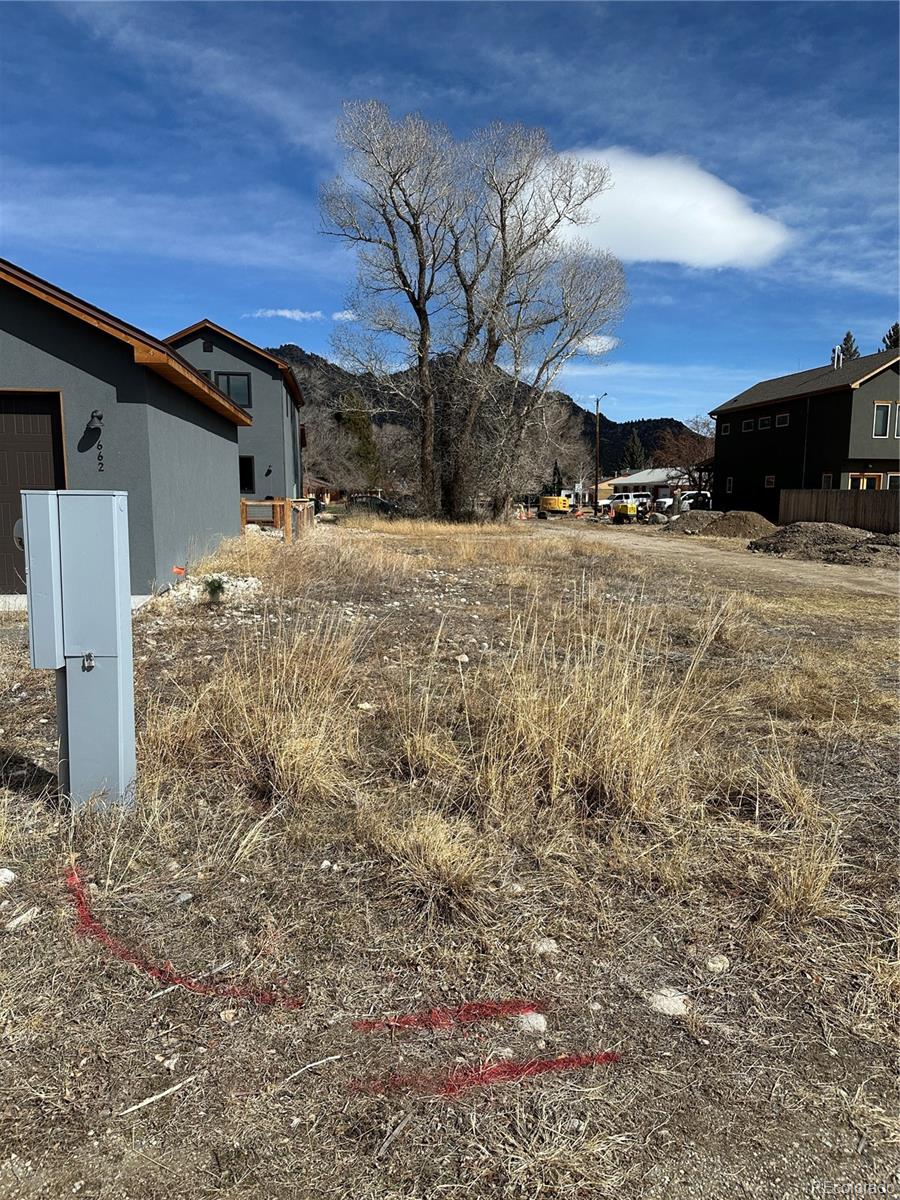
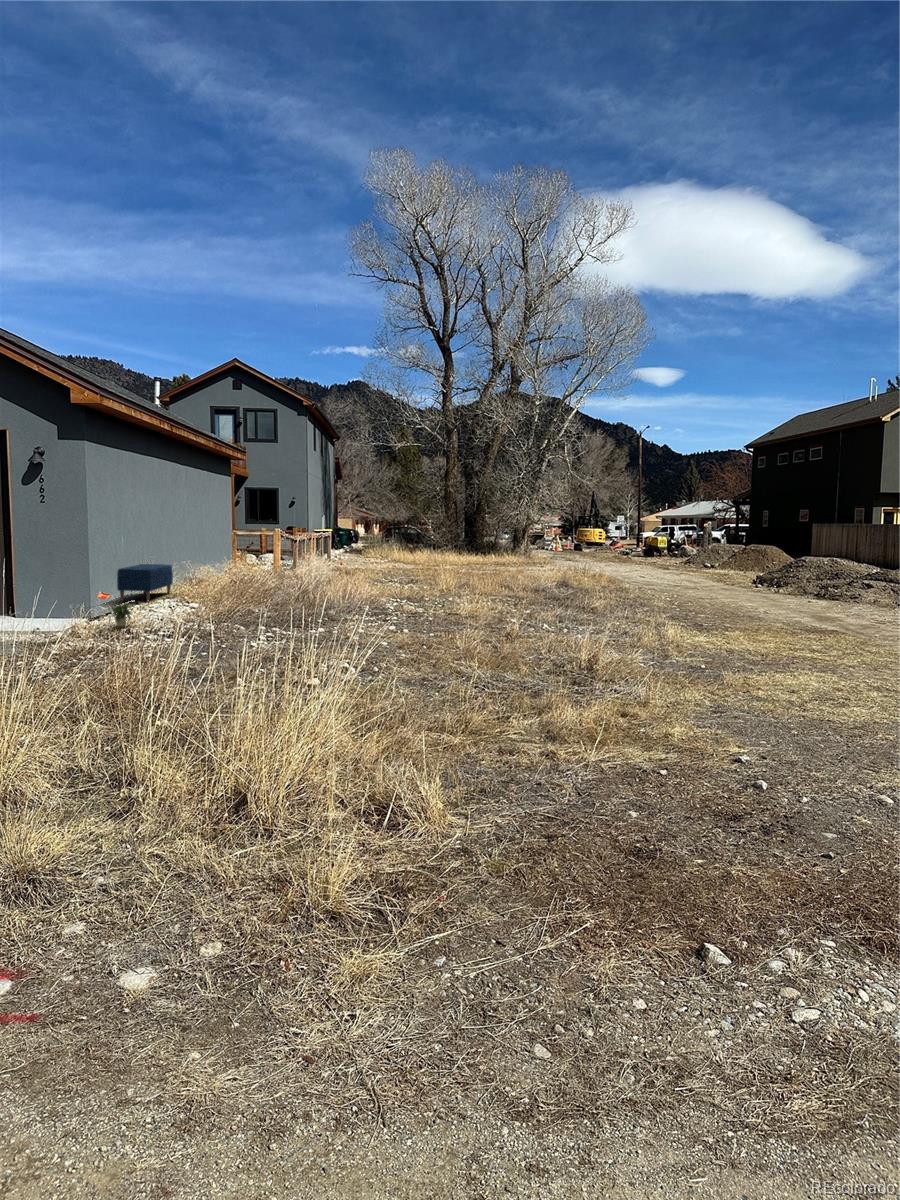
bench: none [175,538,223,577] -> present [117,564,173,601]

